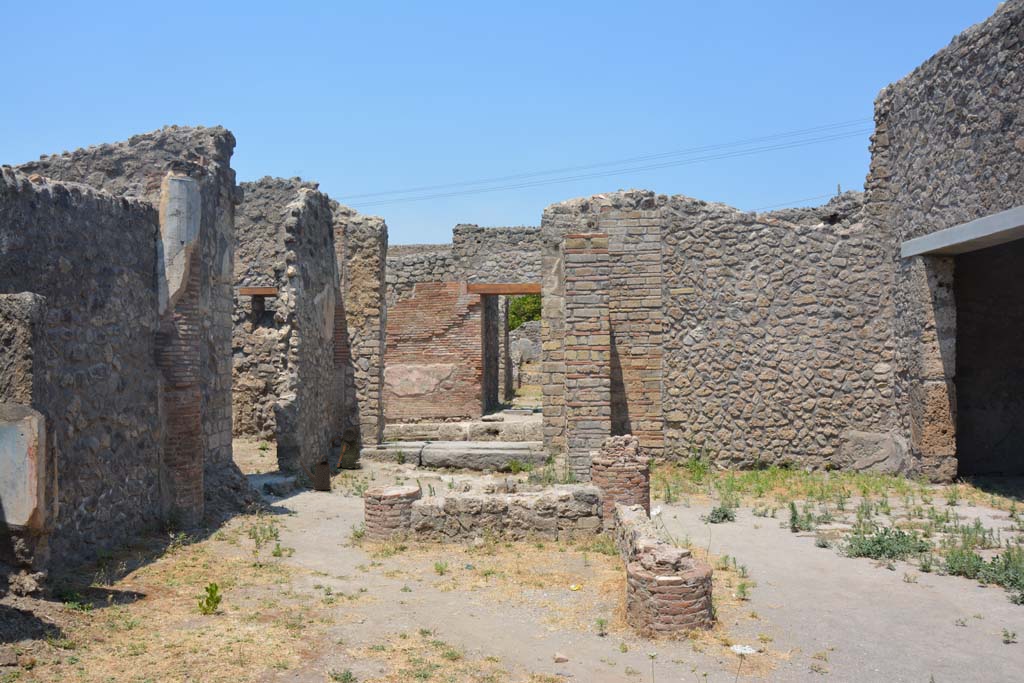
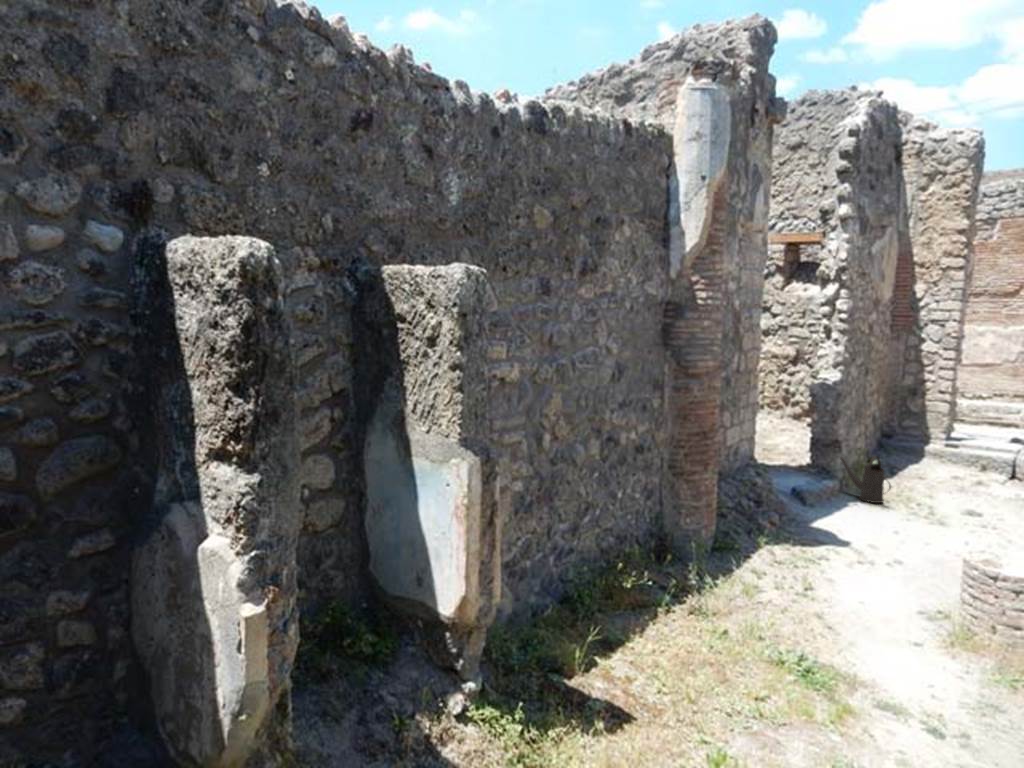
backpack: present [329,427,361,468] -> none [876,412,922,467]

